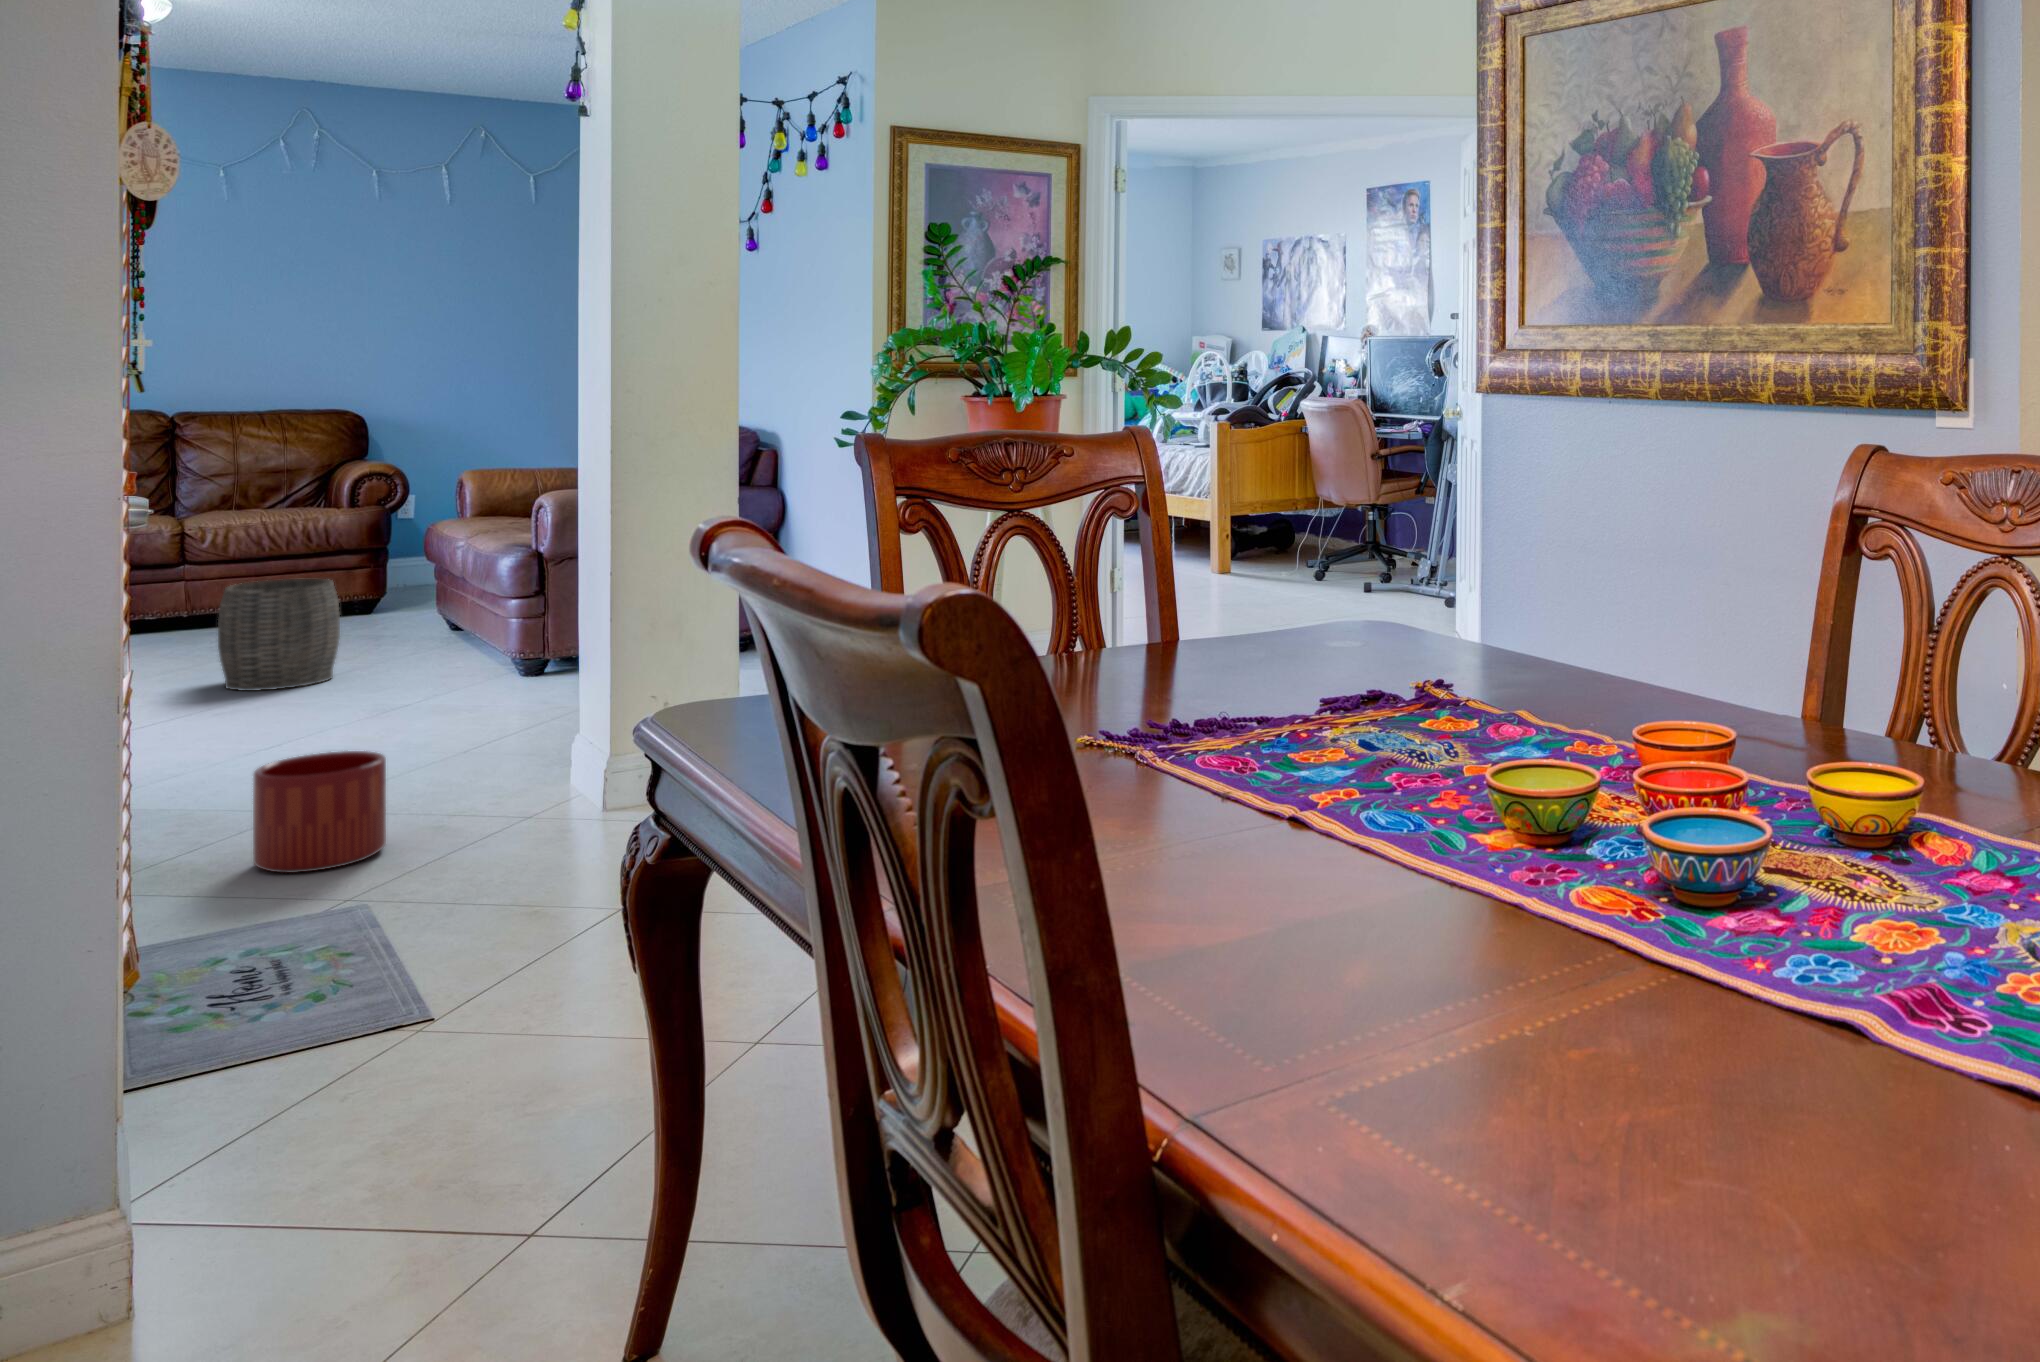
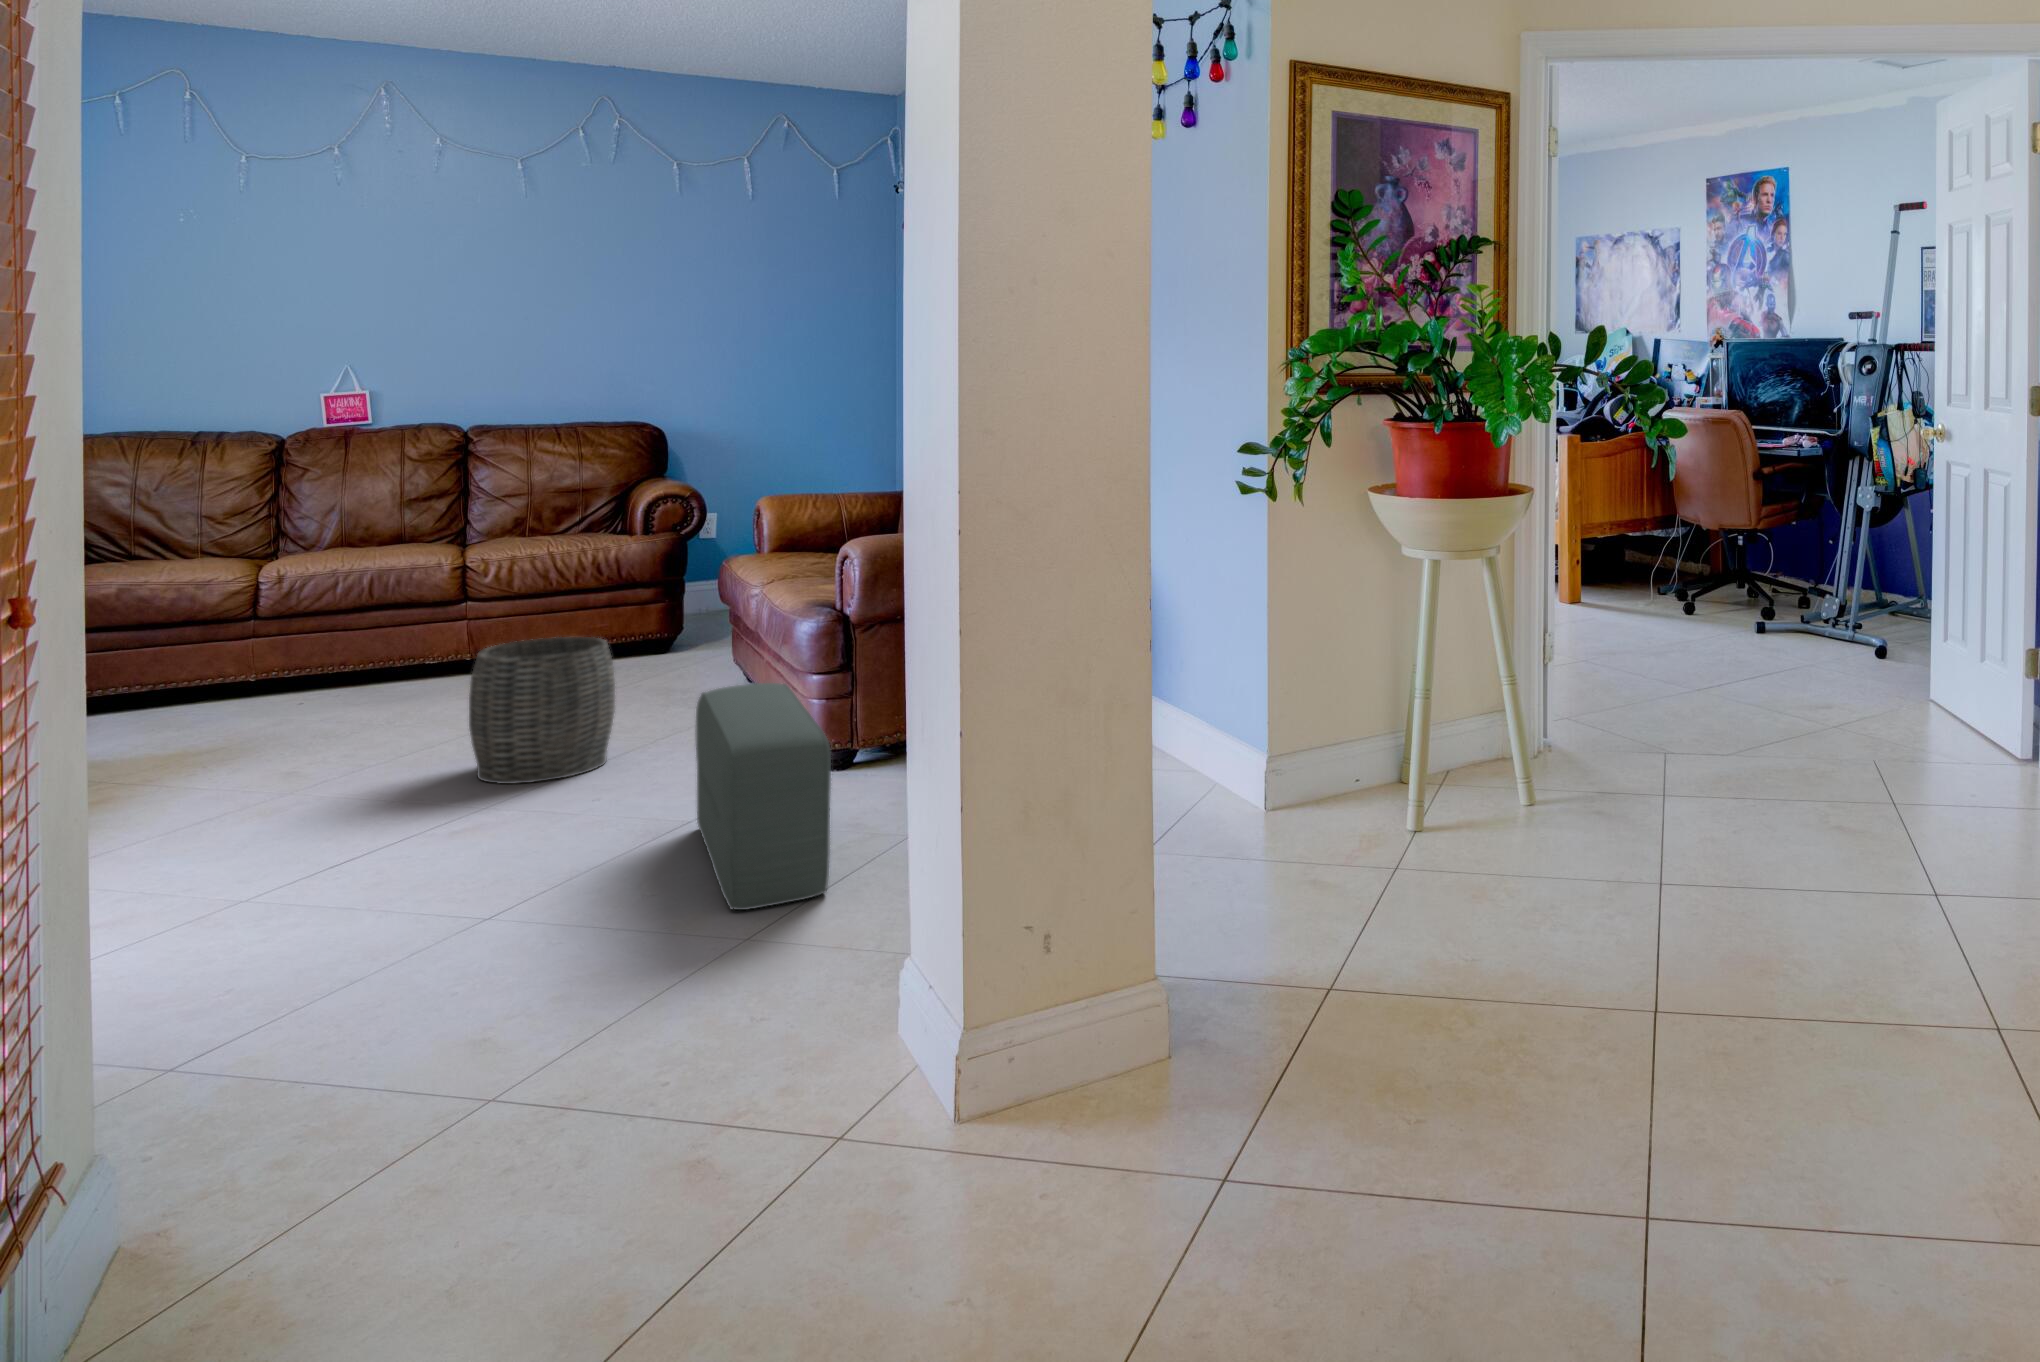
pouf: none [418,599,525,745] -> present [696,683,831,910]
planter: present [253,751,386,873] -> none [375,1026,601,1281]

